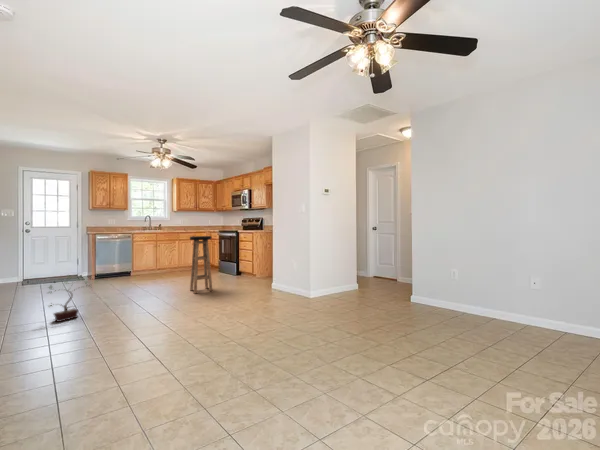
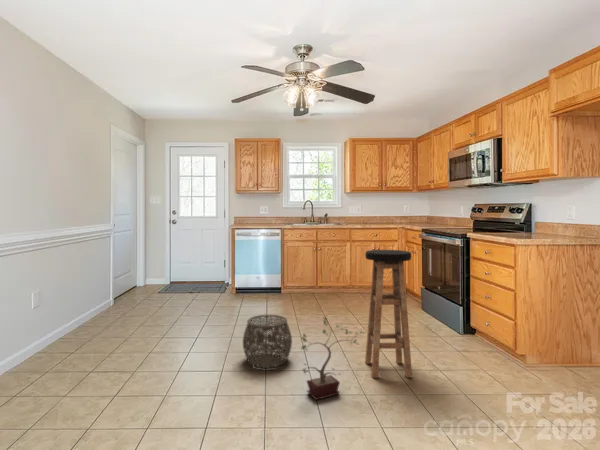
woven basket: none [118,274,149,300] -> present [243,315,292,368]
potted plant: present [49,275,90,322] -> present [302,317,365,400]

